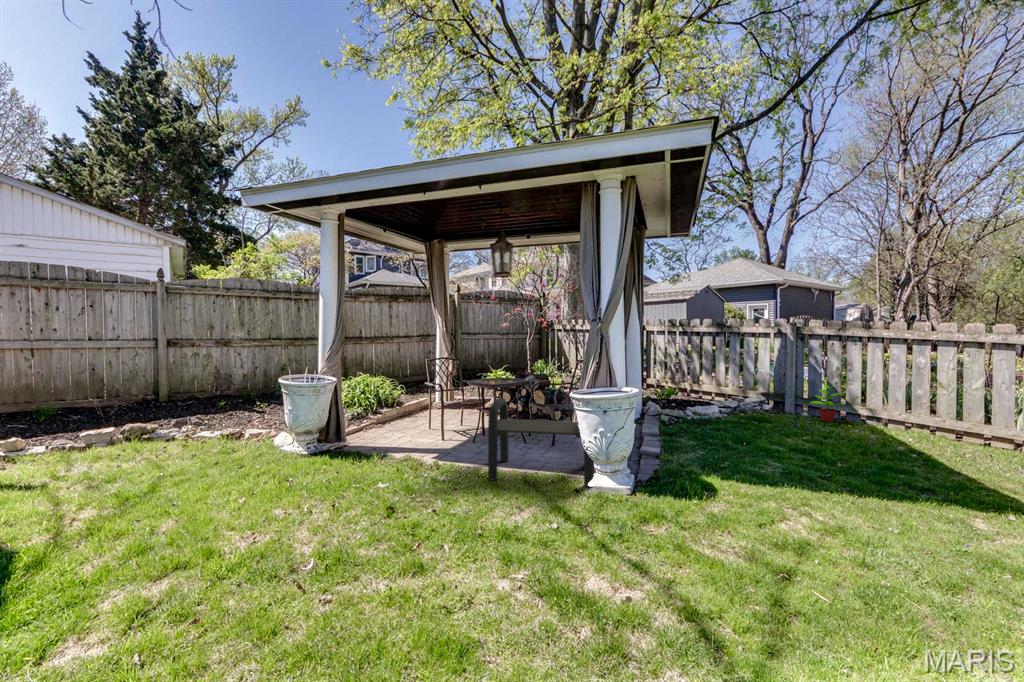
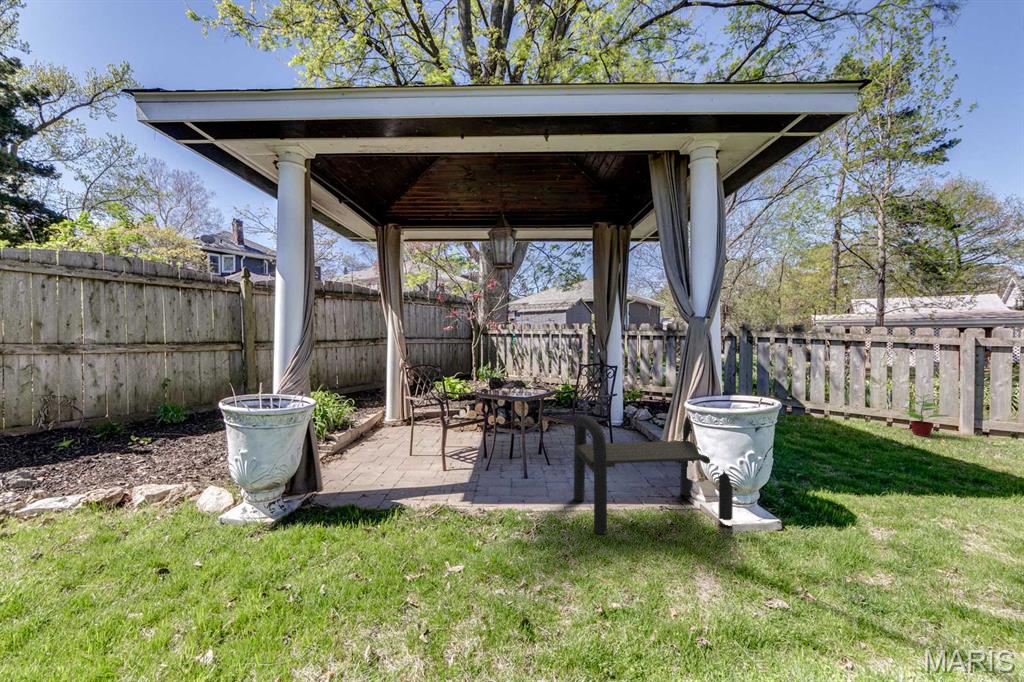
potted plant: present [810,384,845,422] -> present [903,394,947,436]

